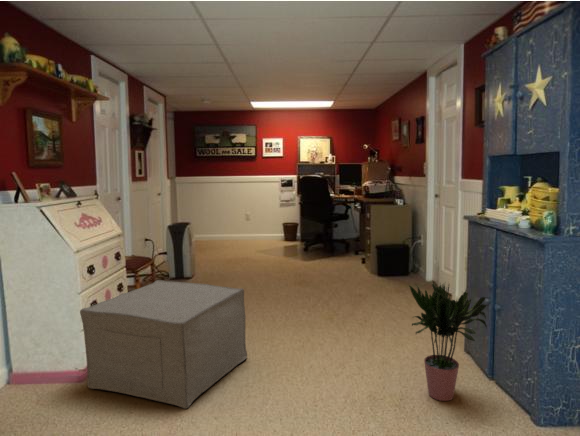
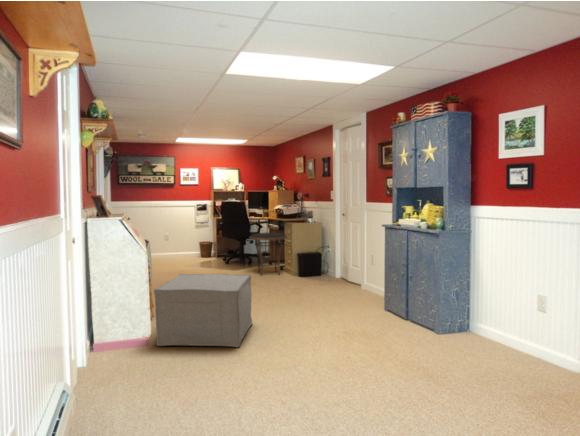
side table: none [316,216,365,271] -> present [249,233,287,275]
potted plant: present [409,282,487,401] -> none [363,258,412,330]

